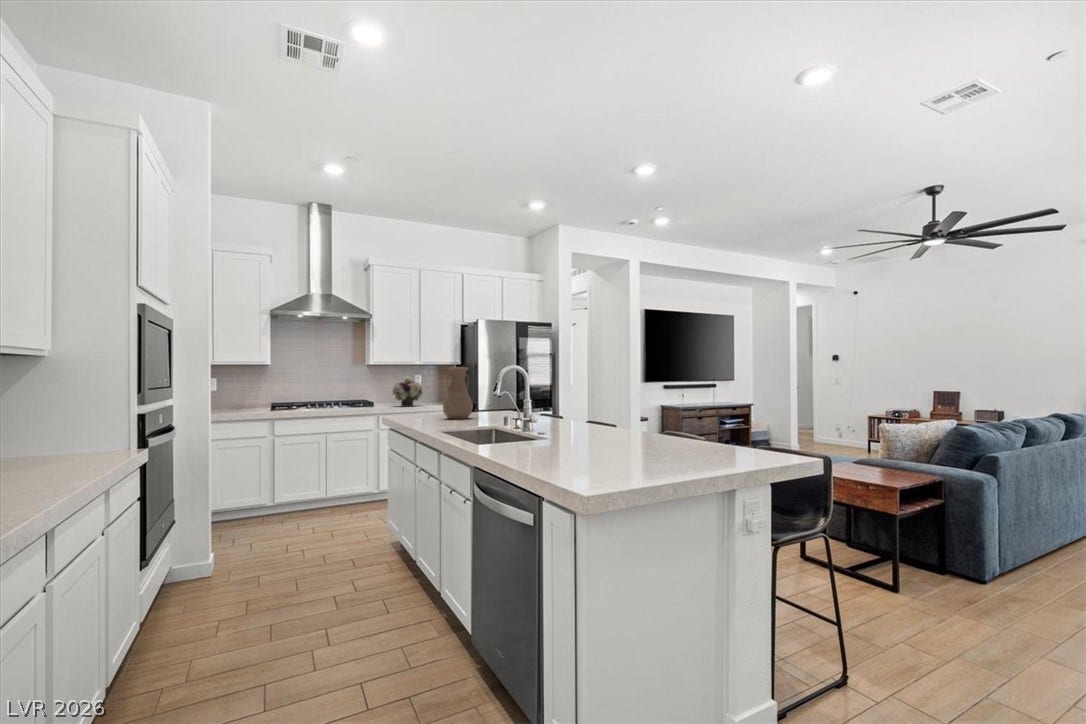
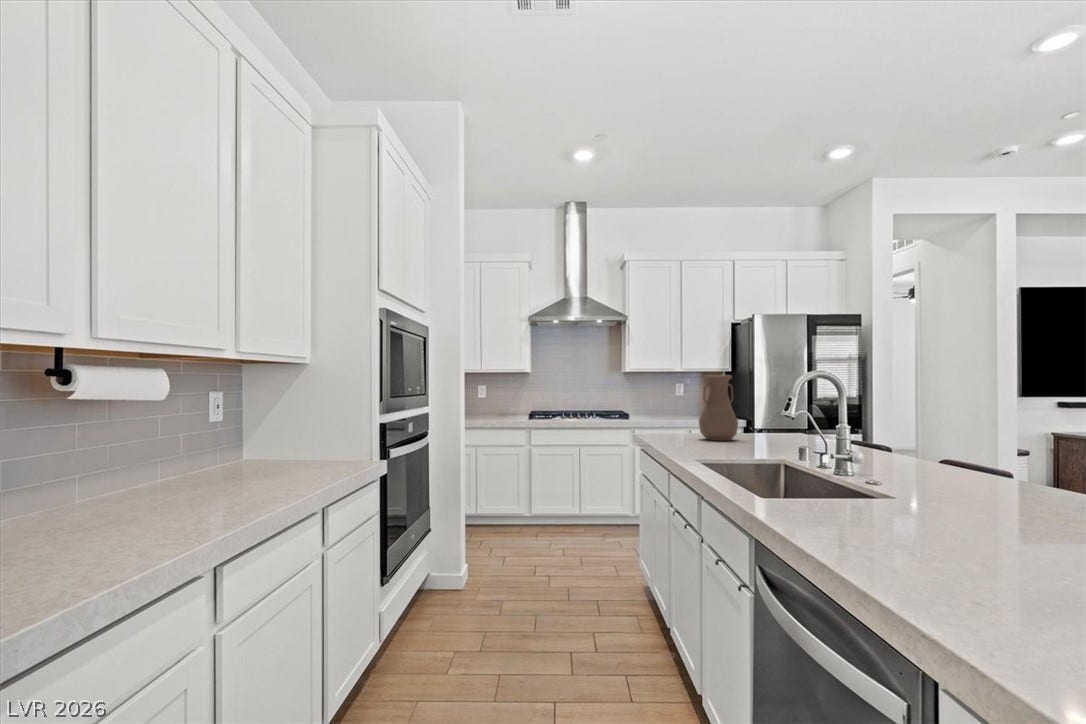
flower arrangement: present [392,377,423,407] -> none [650,385,688,420]

